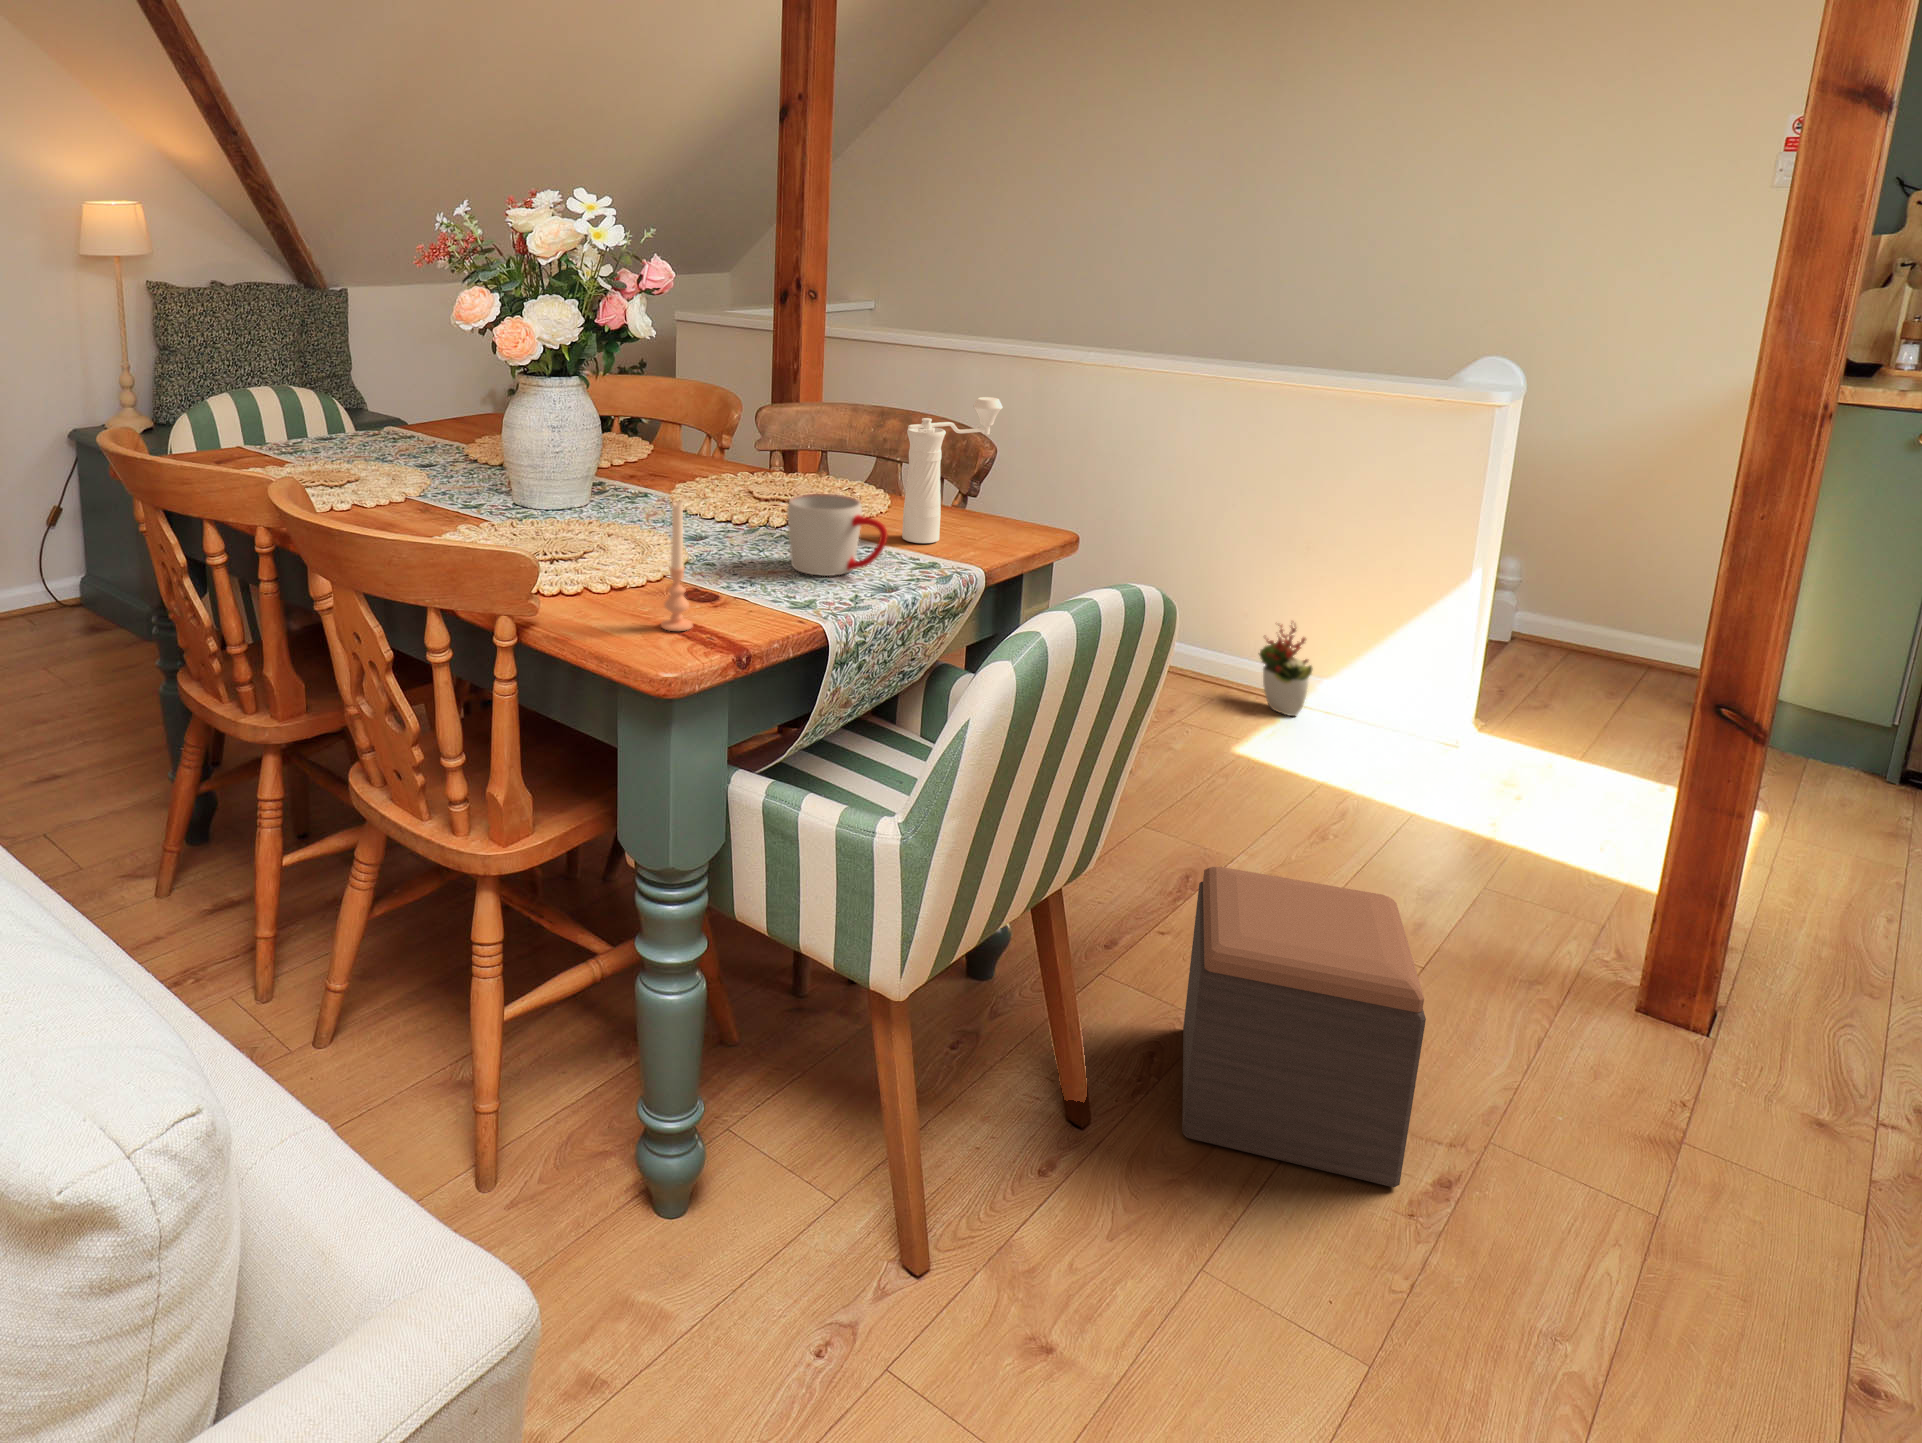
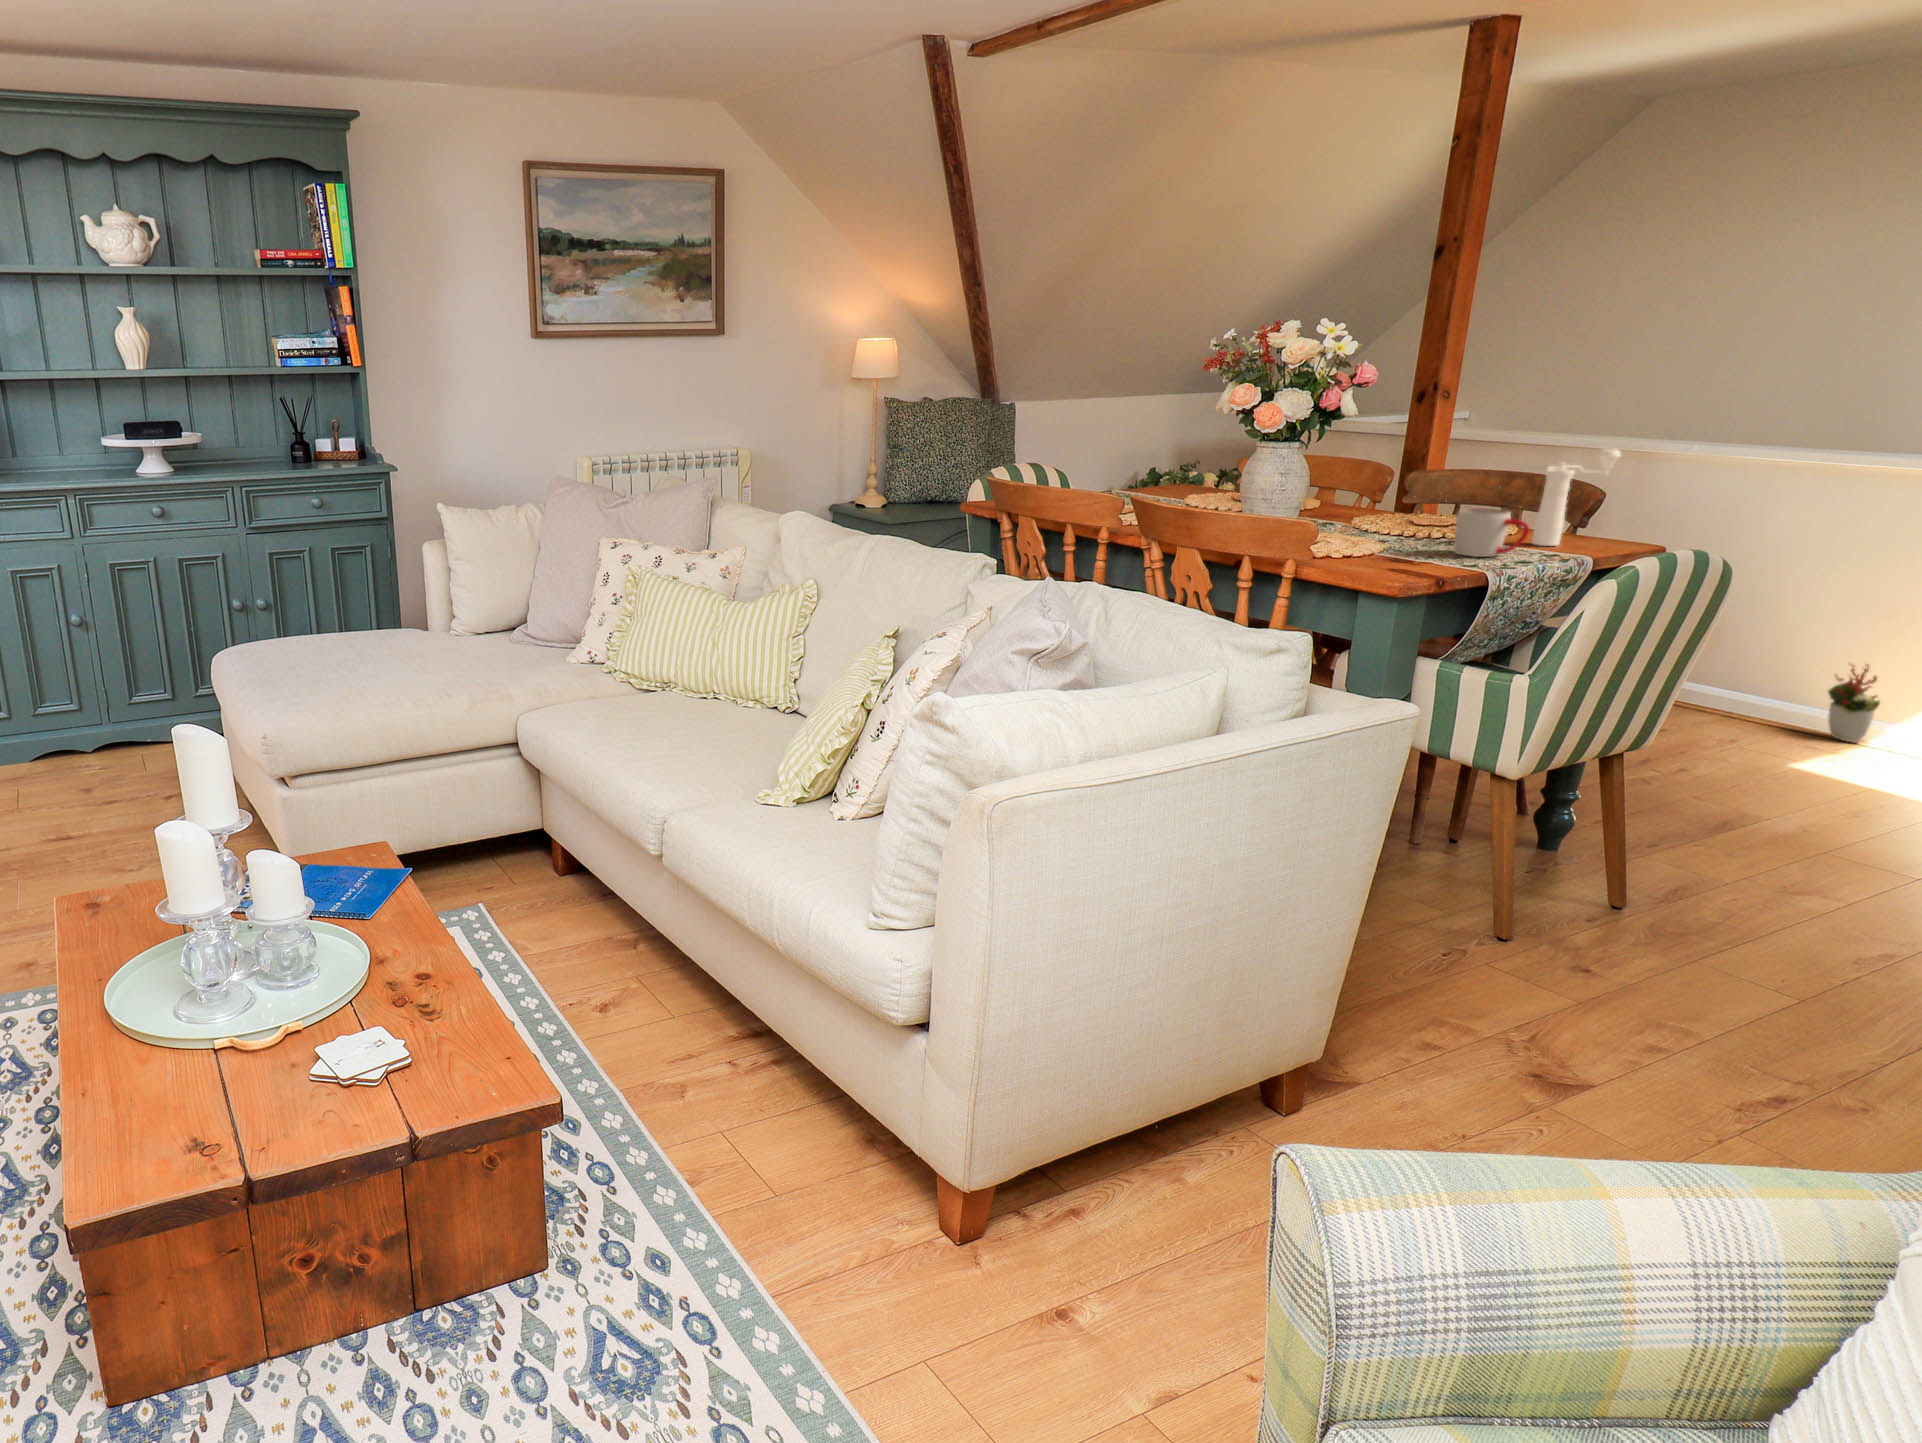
candle: present [661,501,692,631] -> none [1380,497,1406,573]
footstool: present [1182,867,1426,1187] -> none [1696,766,1894,952]

